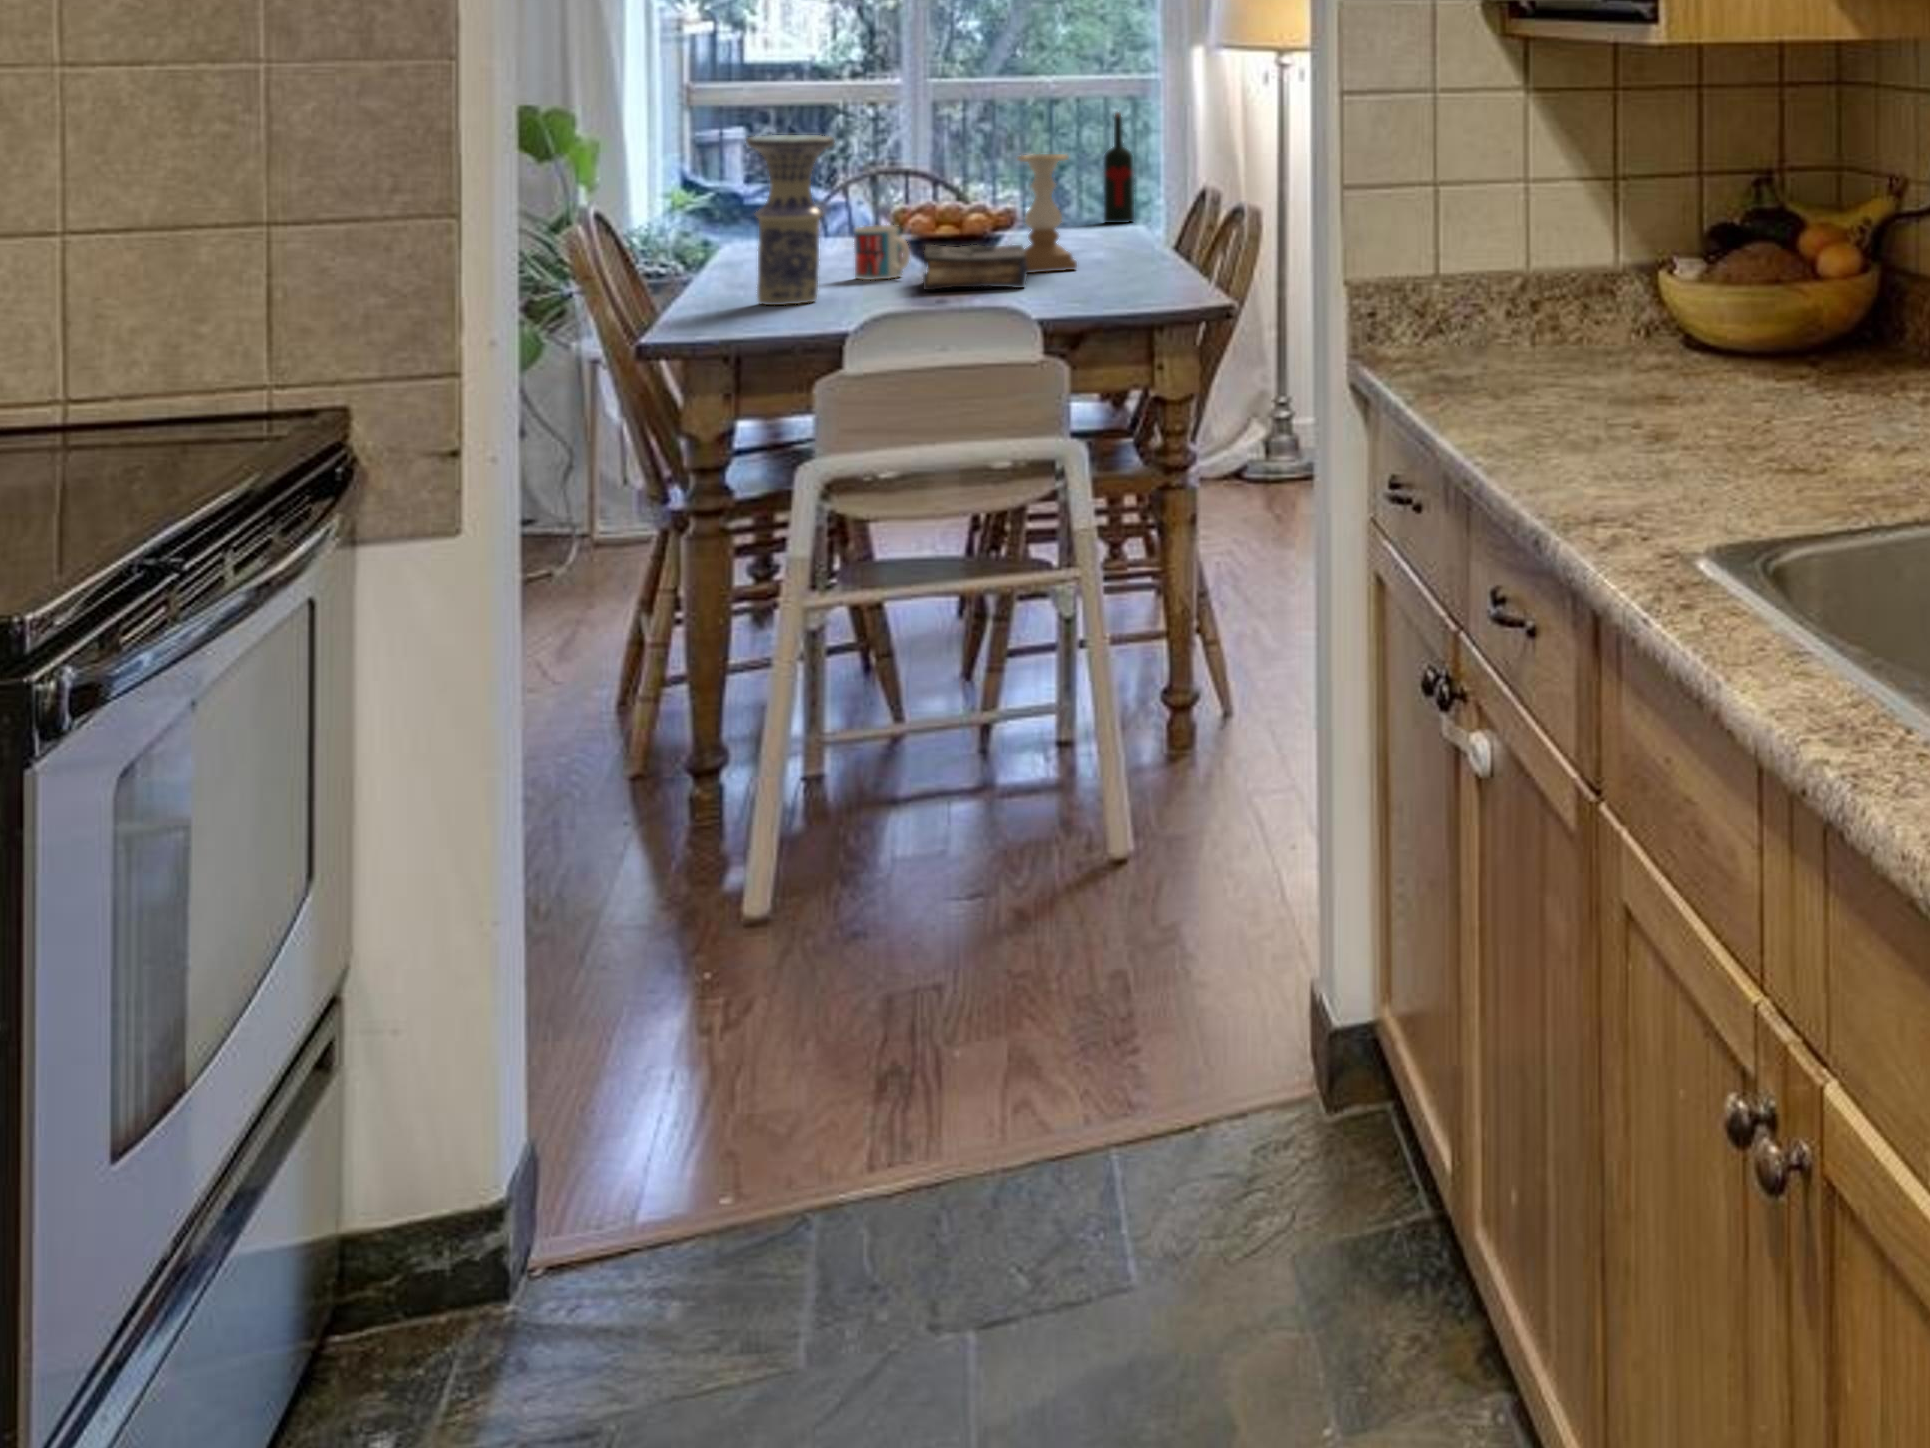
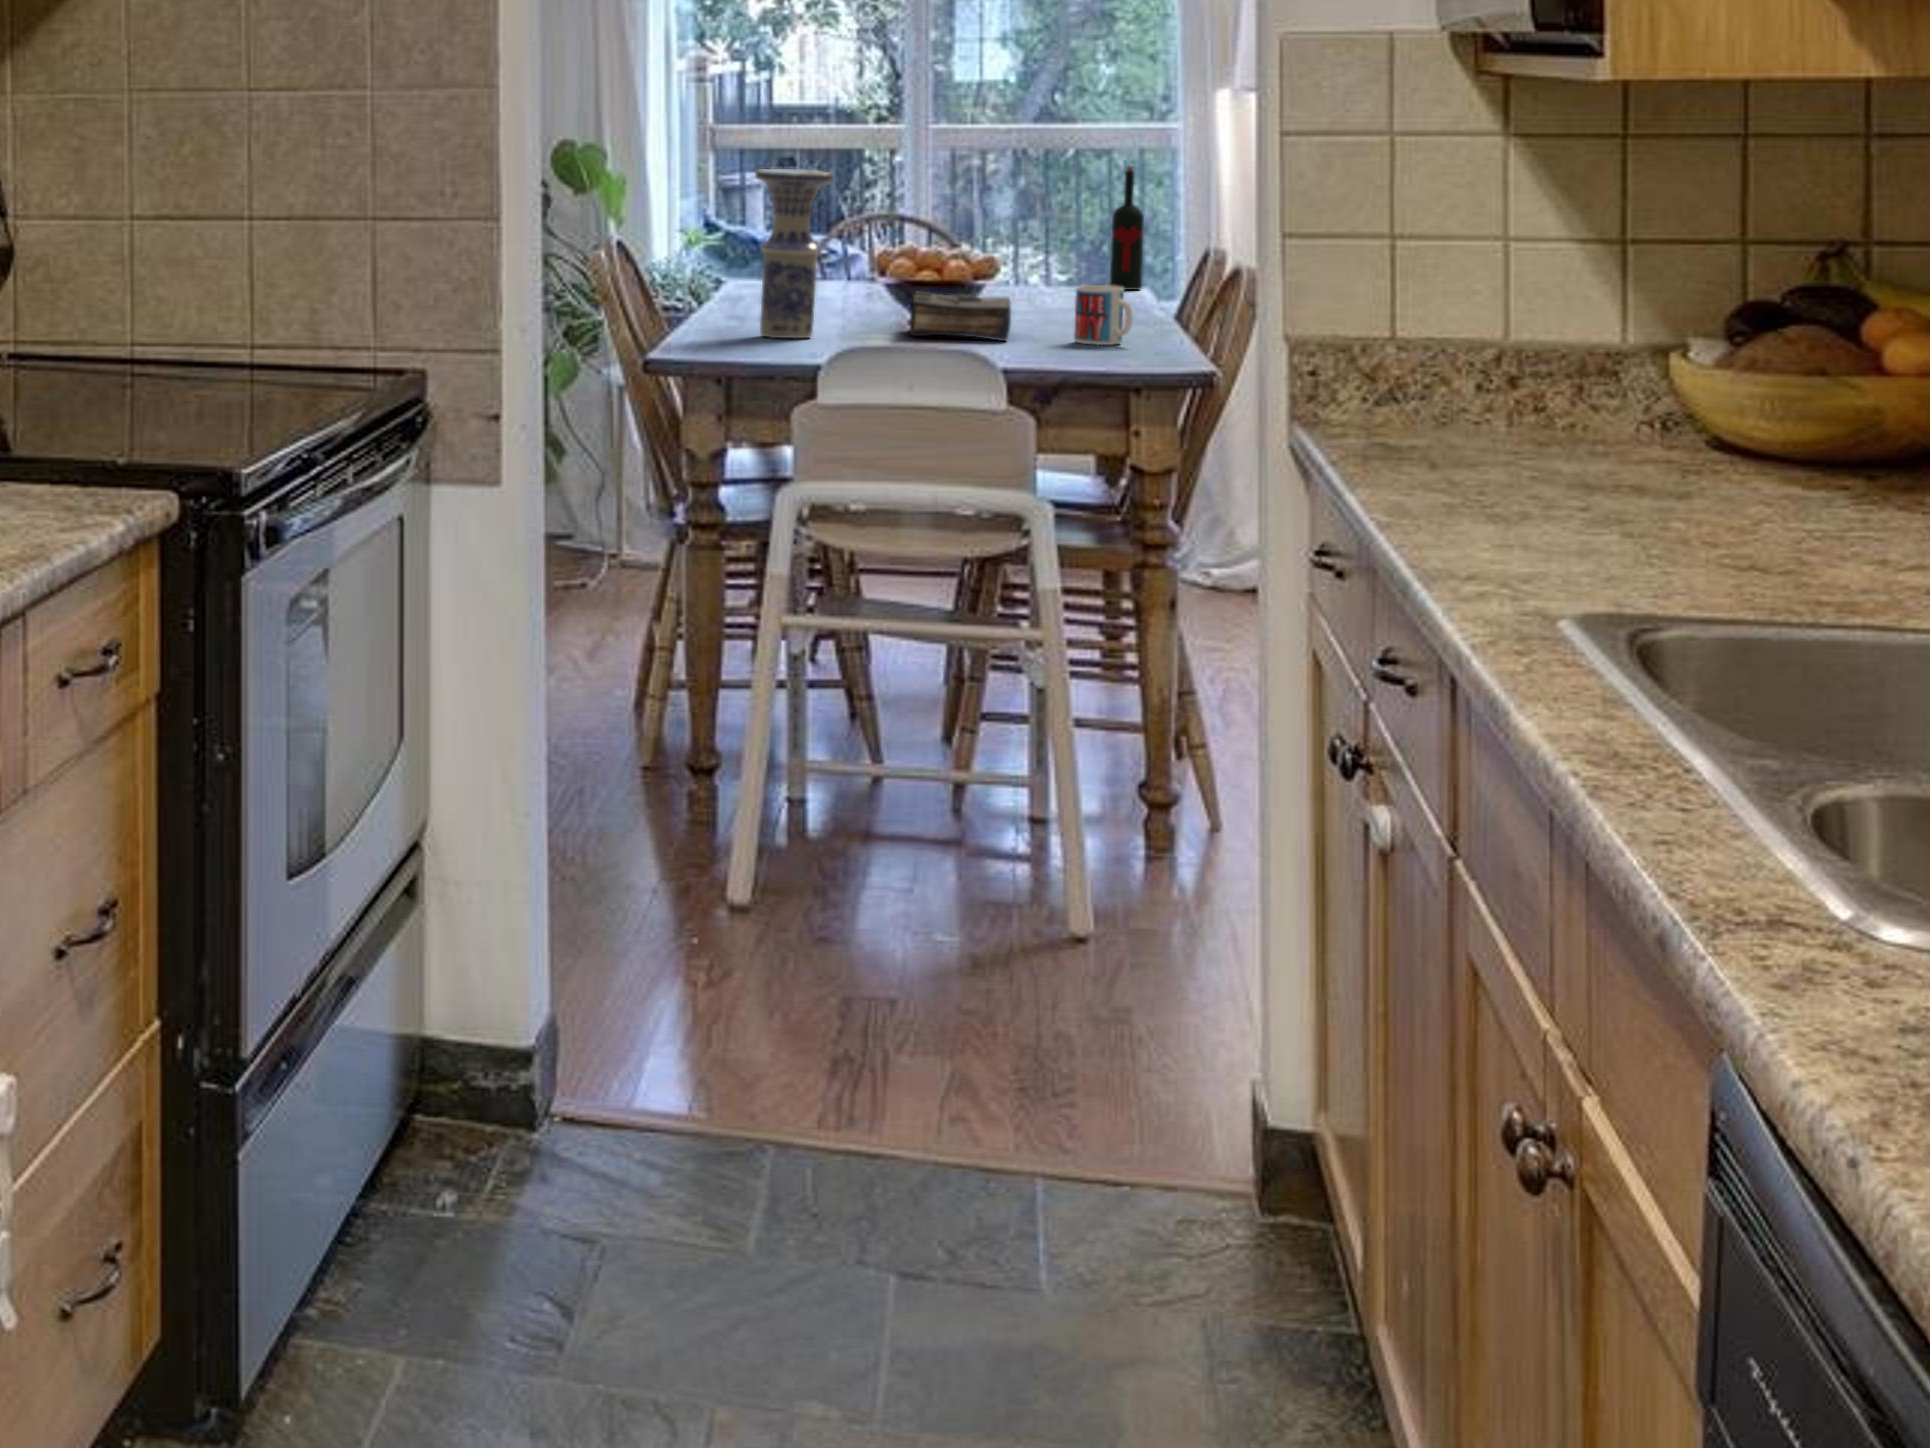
candle holder: present [1018,154,1077,273] -> none [1000,203,1065,329]
mug: present [854,225,910,280] -> present [1074,285,1133,345]

